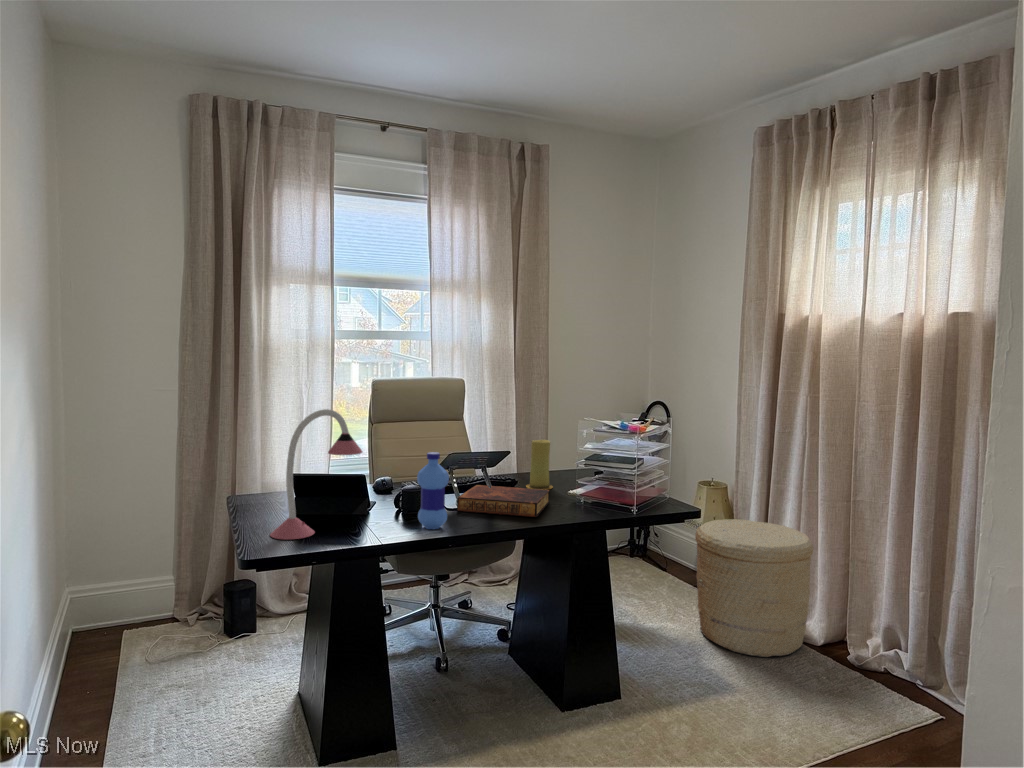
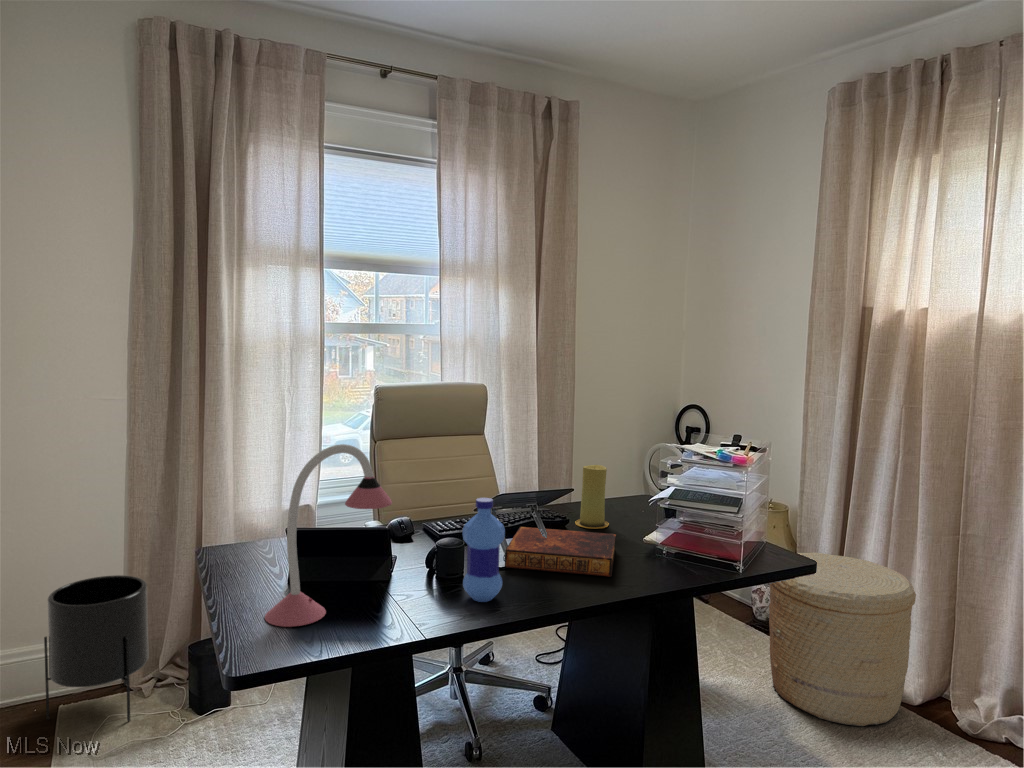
planter: none [113,530,193,641] -> present [44,575,149,721]

